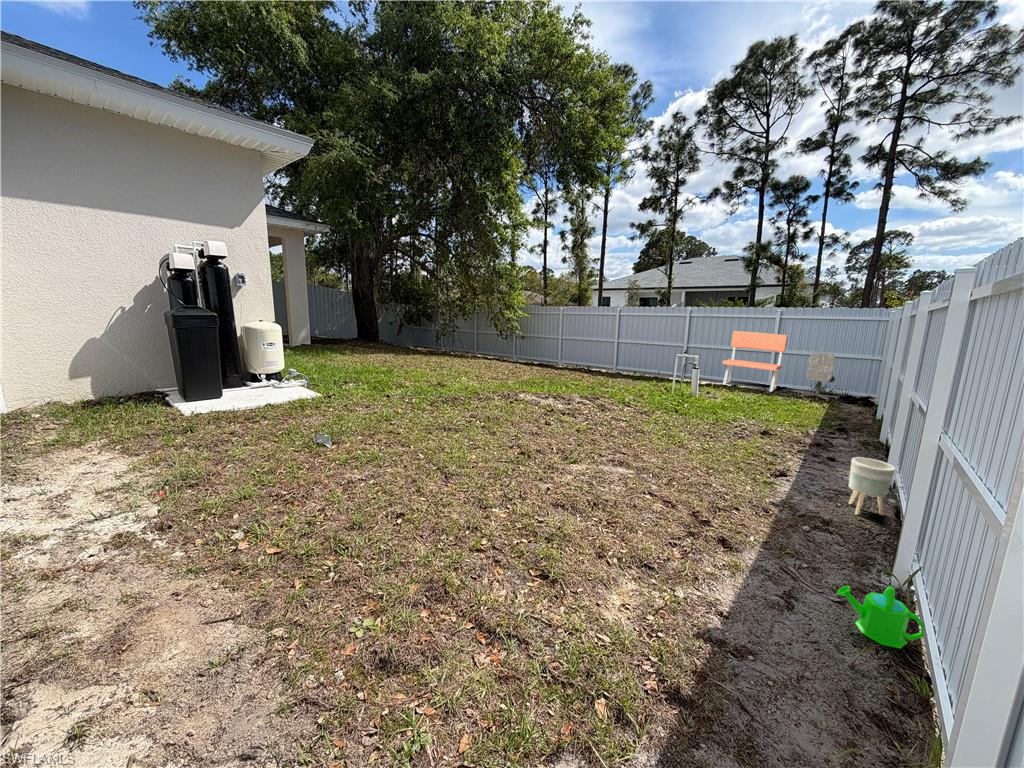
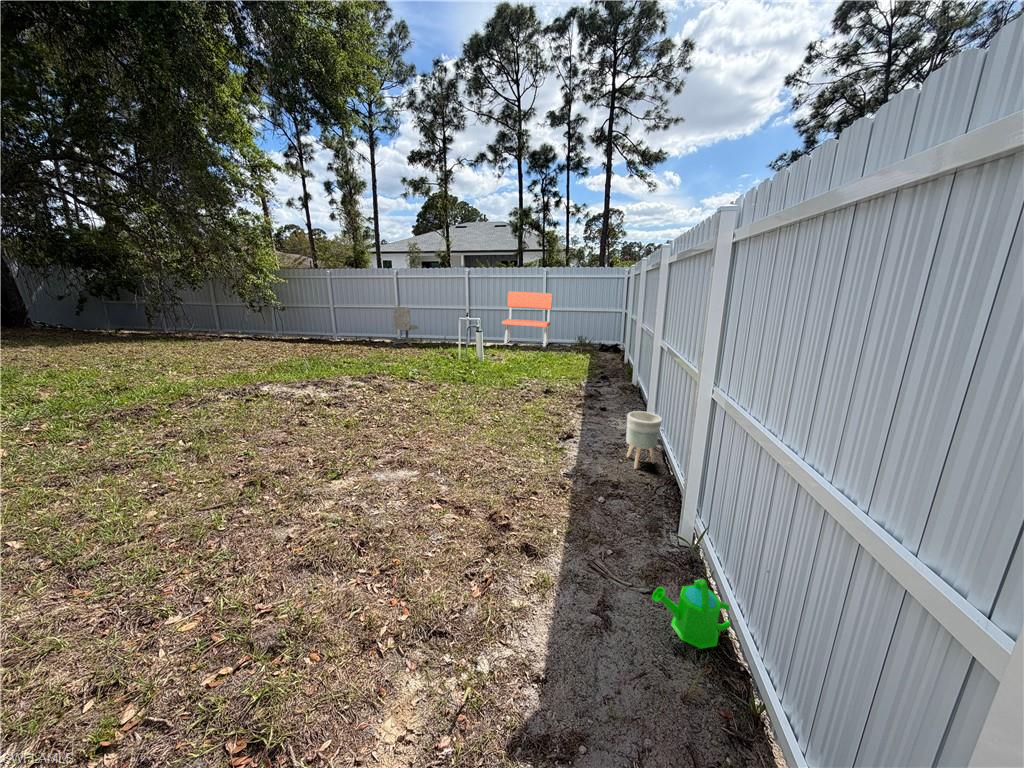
chair: present [797,352,839,401] -> present [393,307,423,346]

